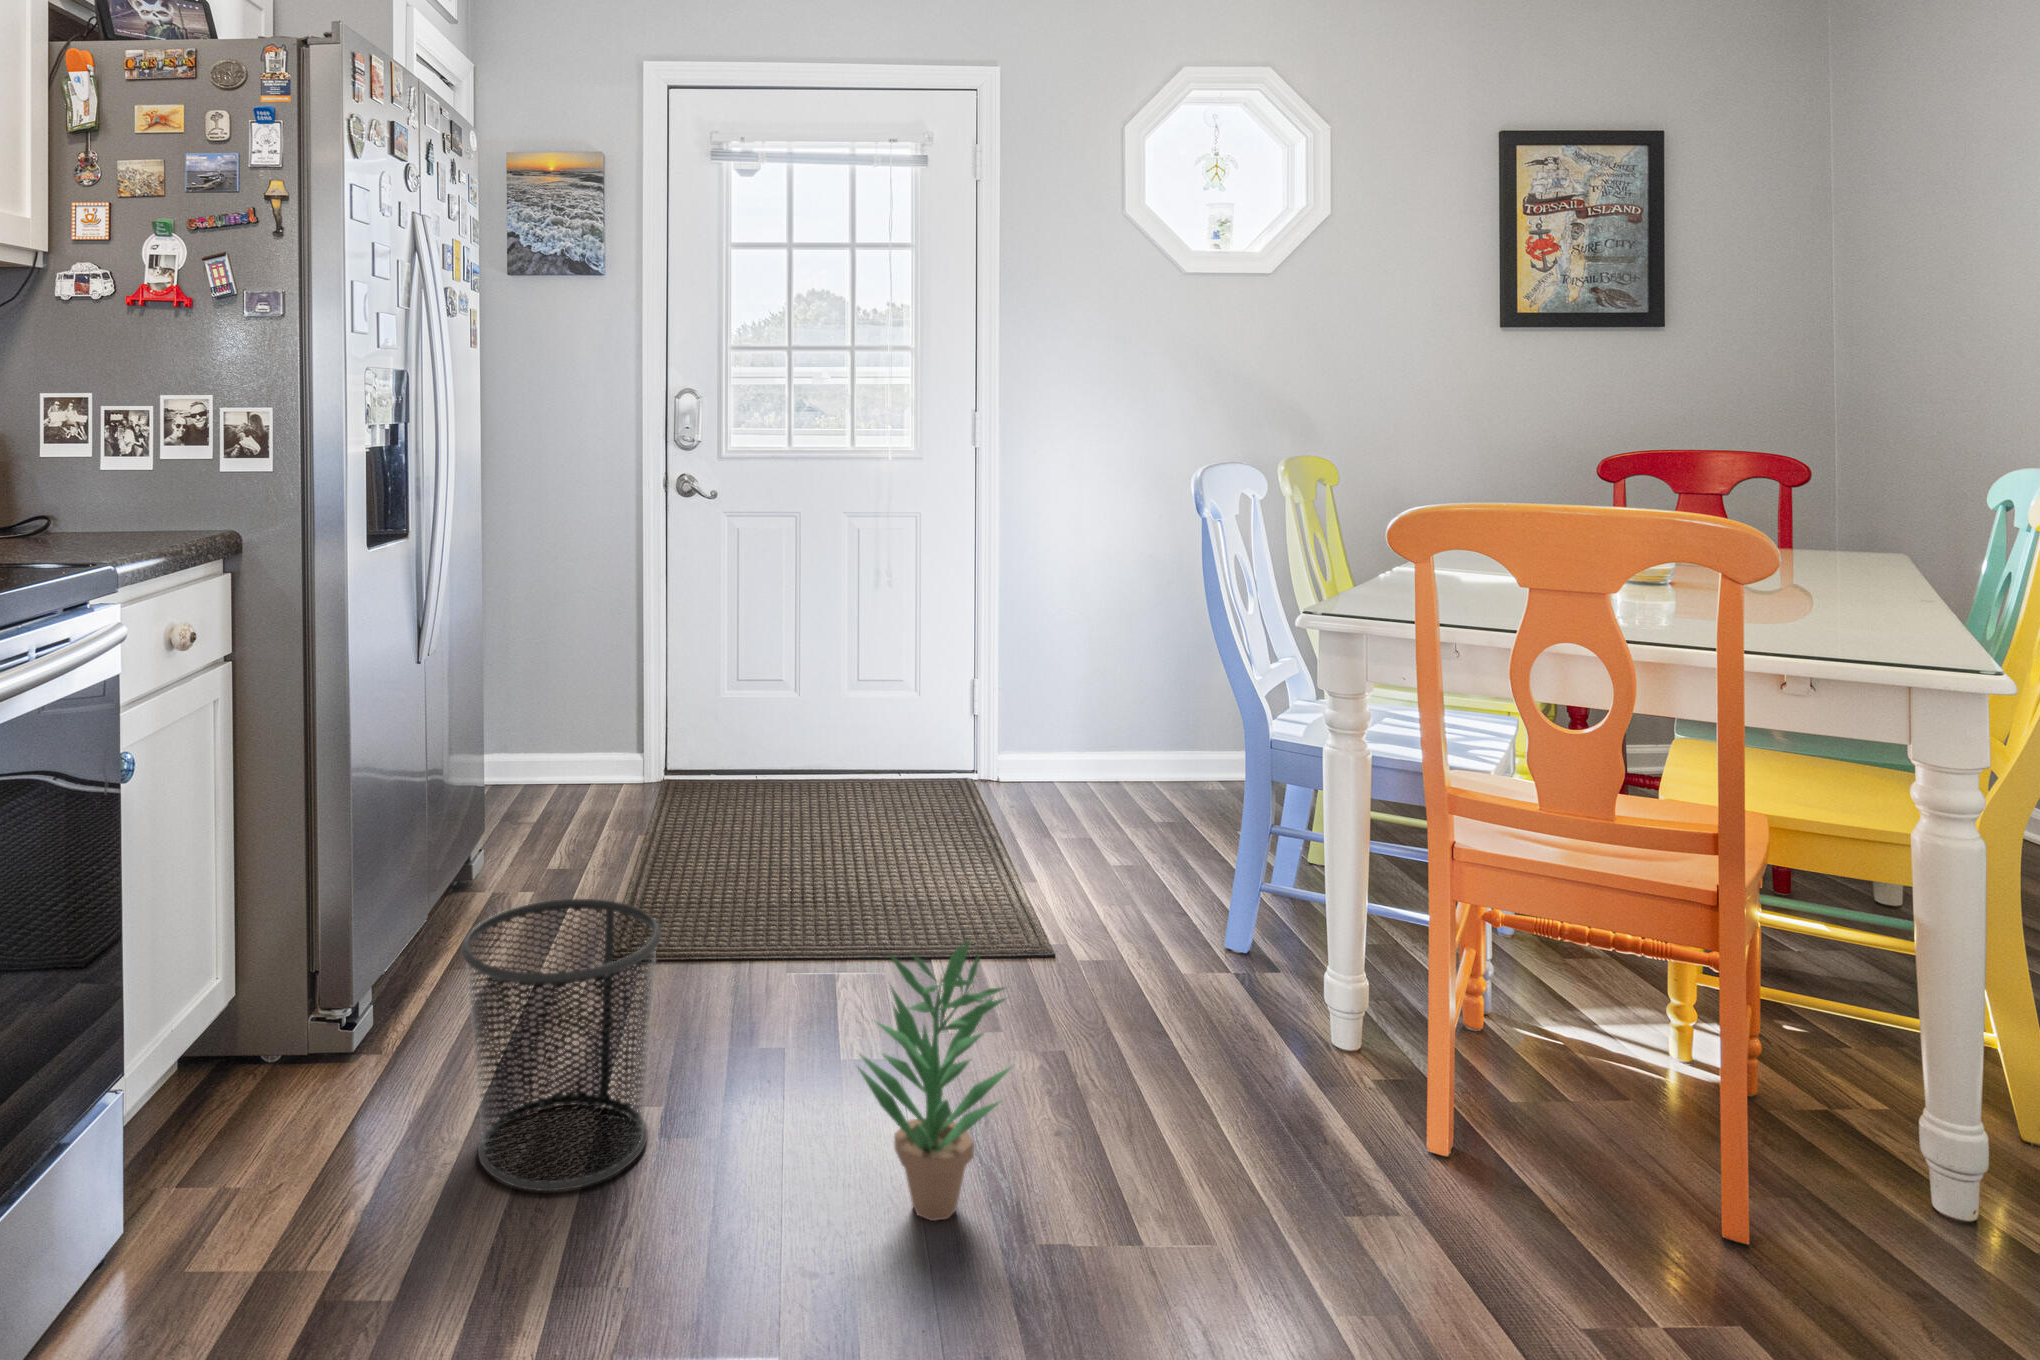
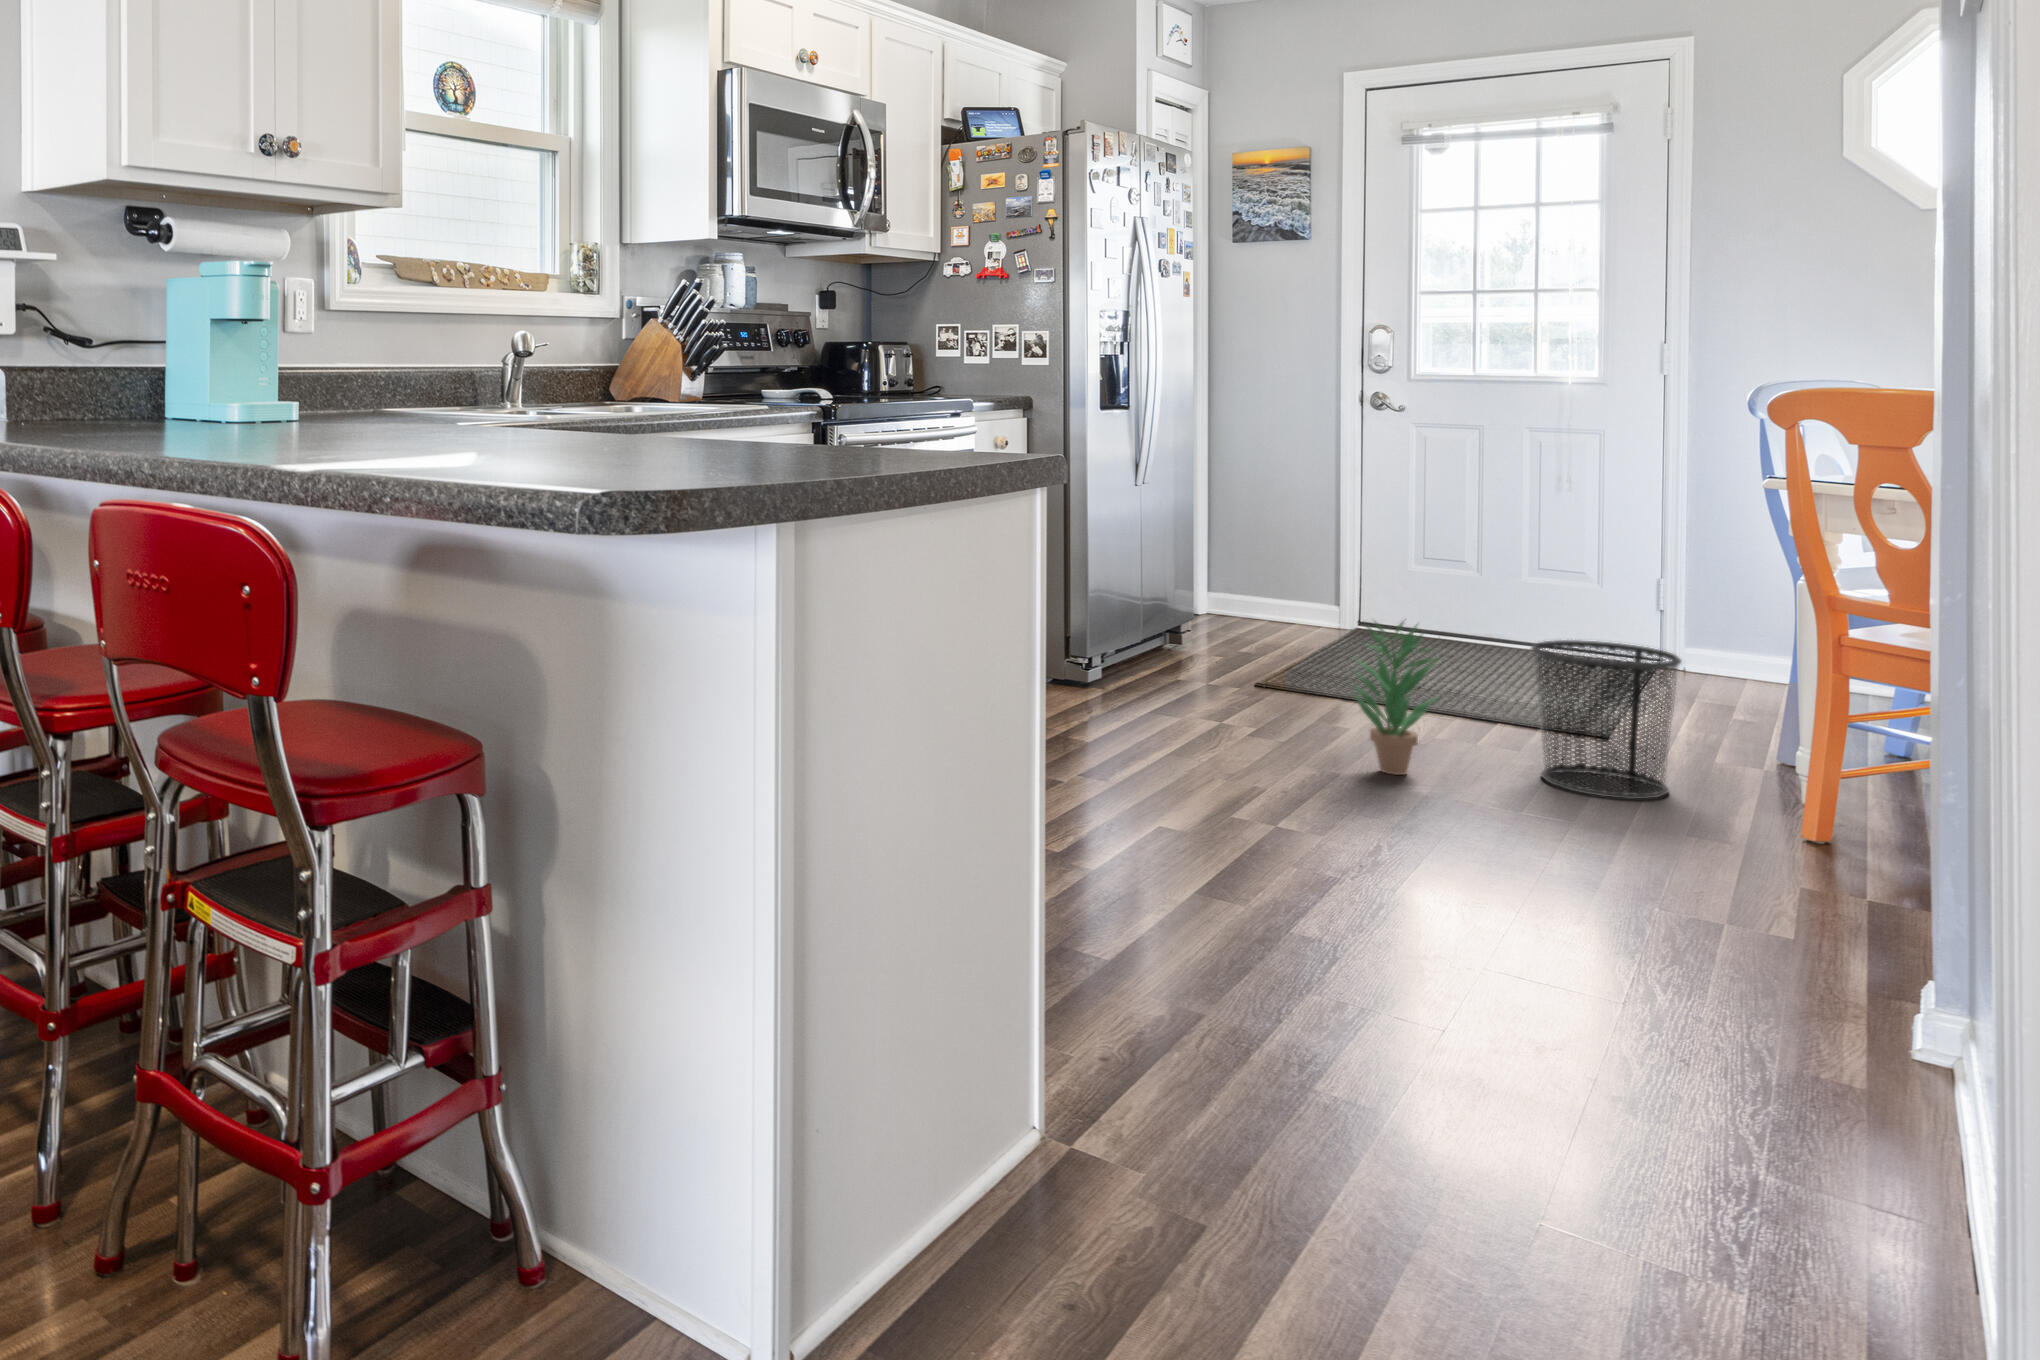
waste bin: present [461,899,661,1191] -> present [1531,640,1681,799]

